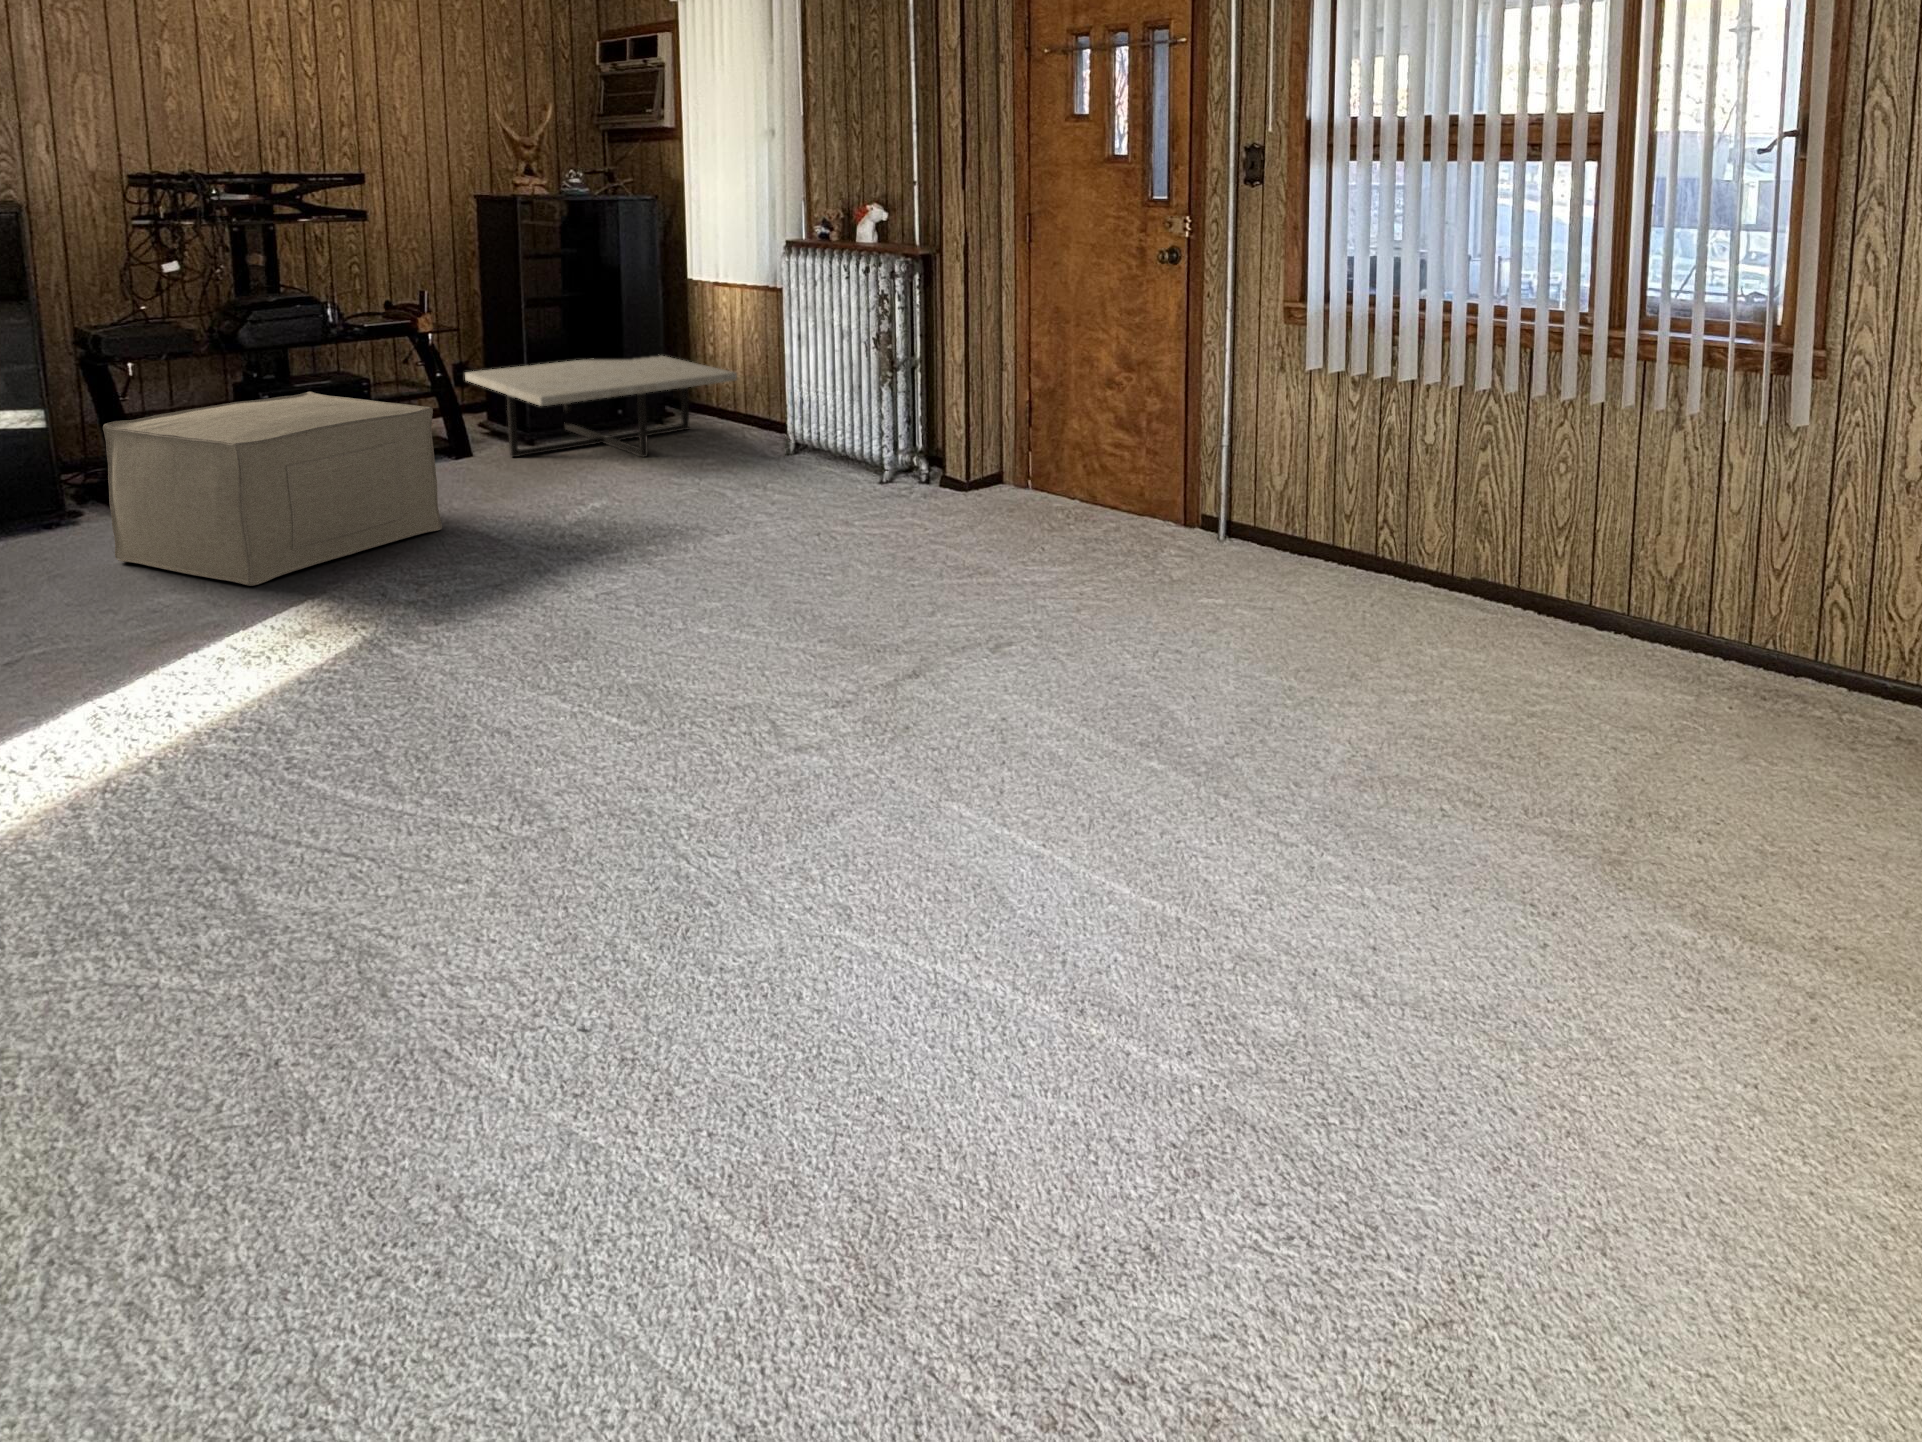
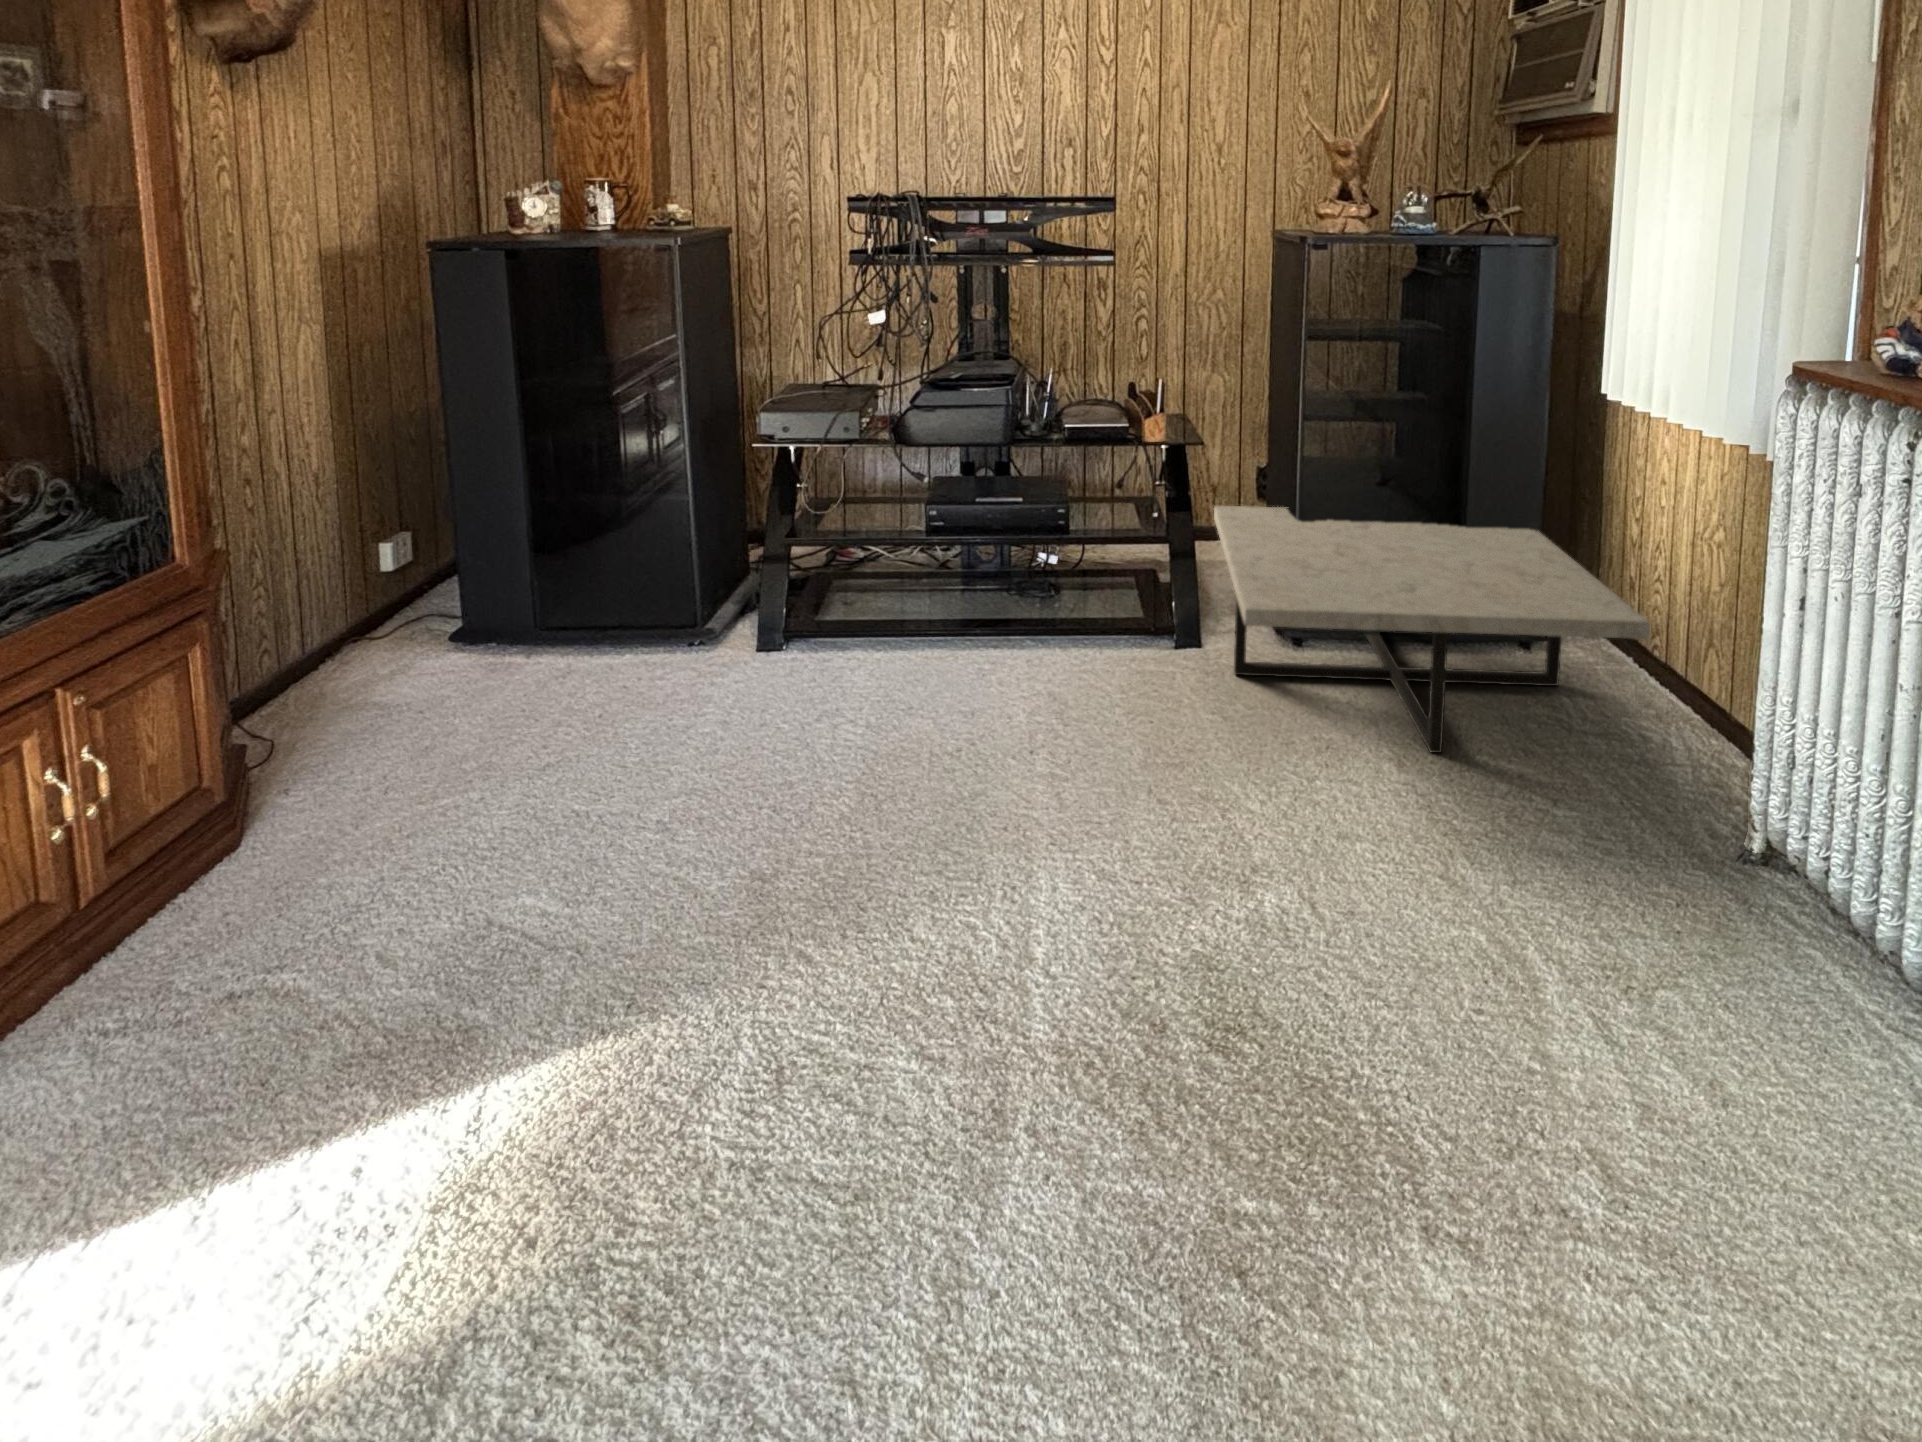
ottoman: present [103,392,442,586] -> none [586,540,970,928]

